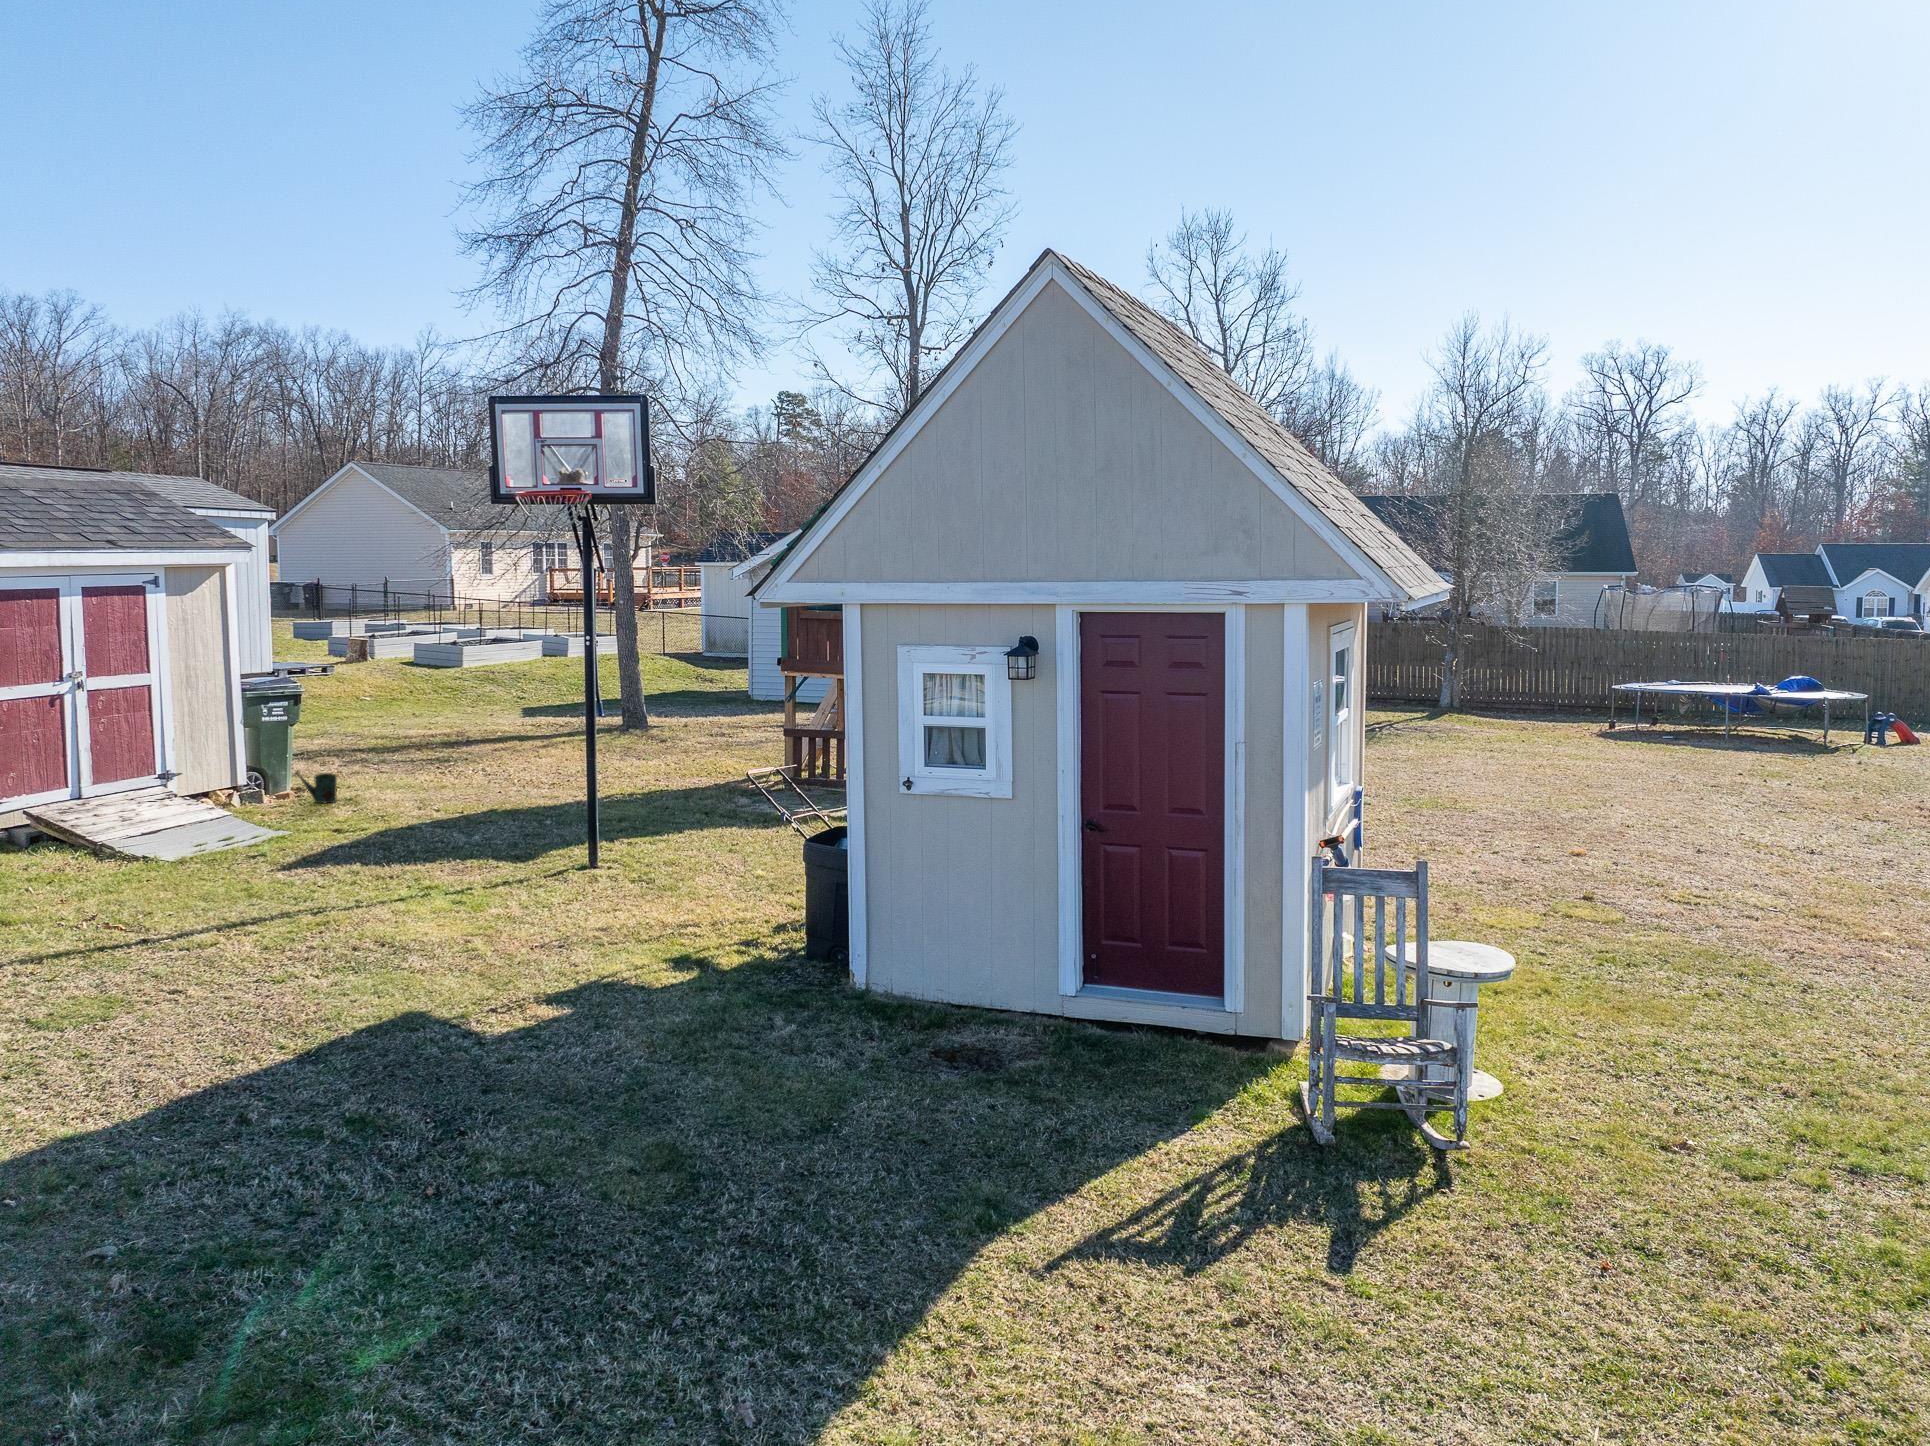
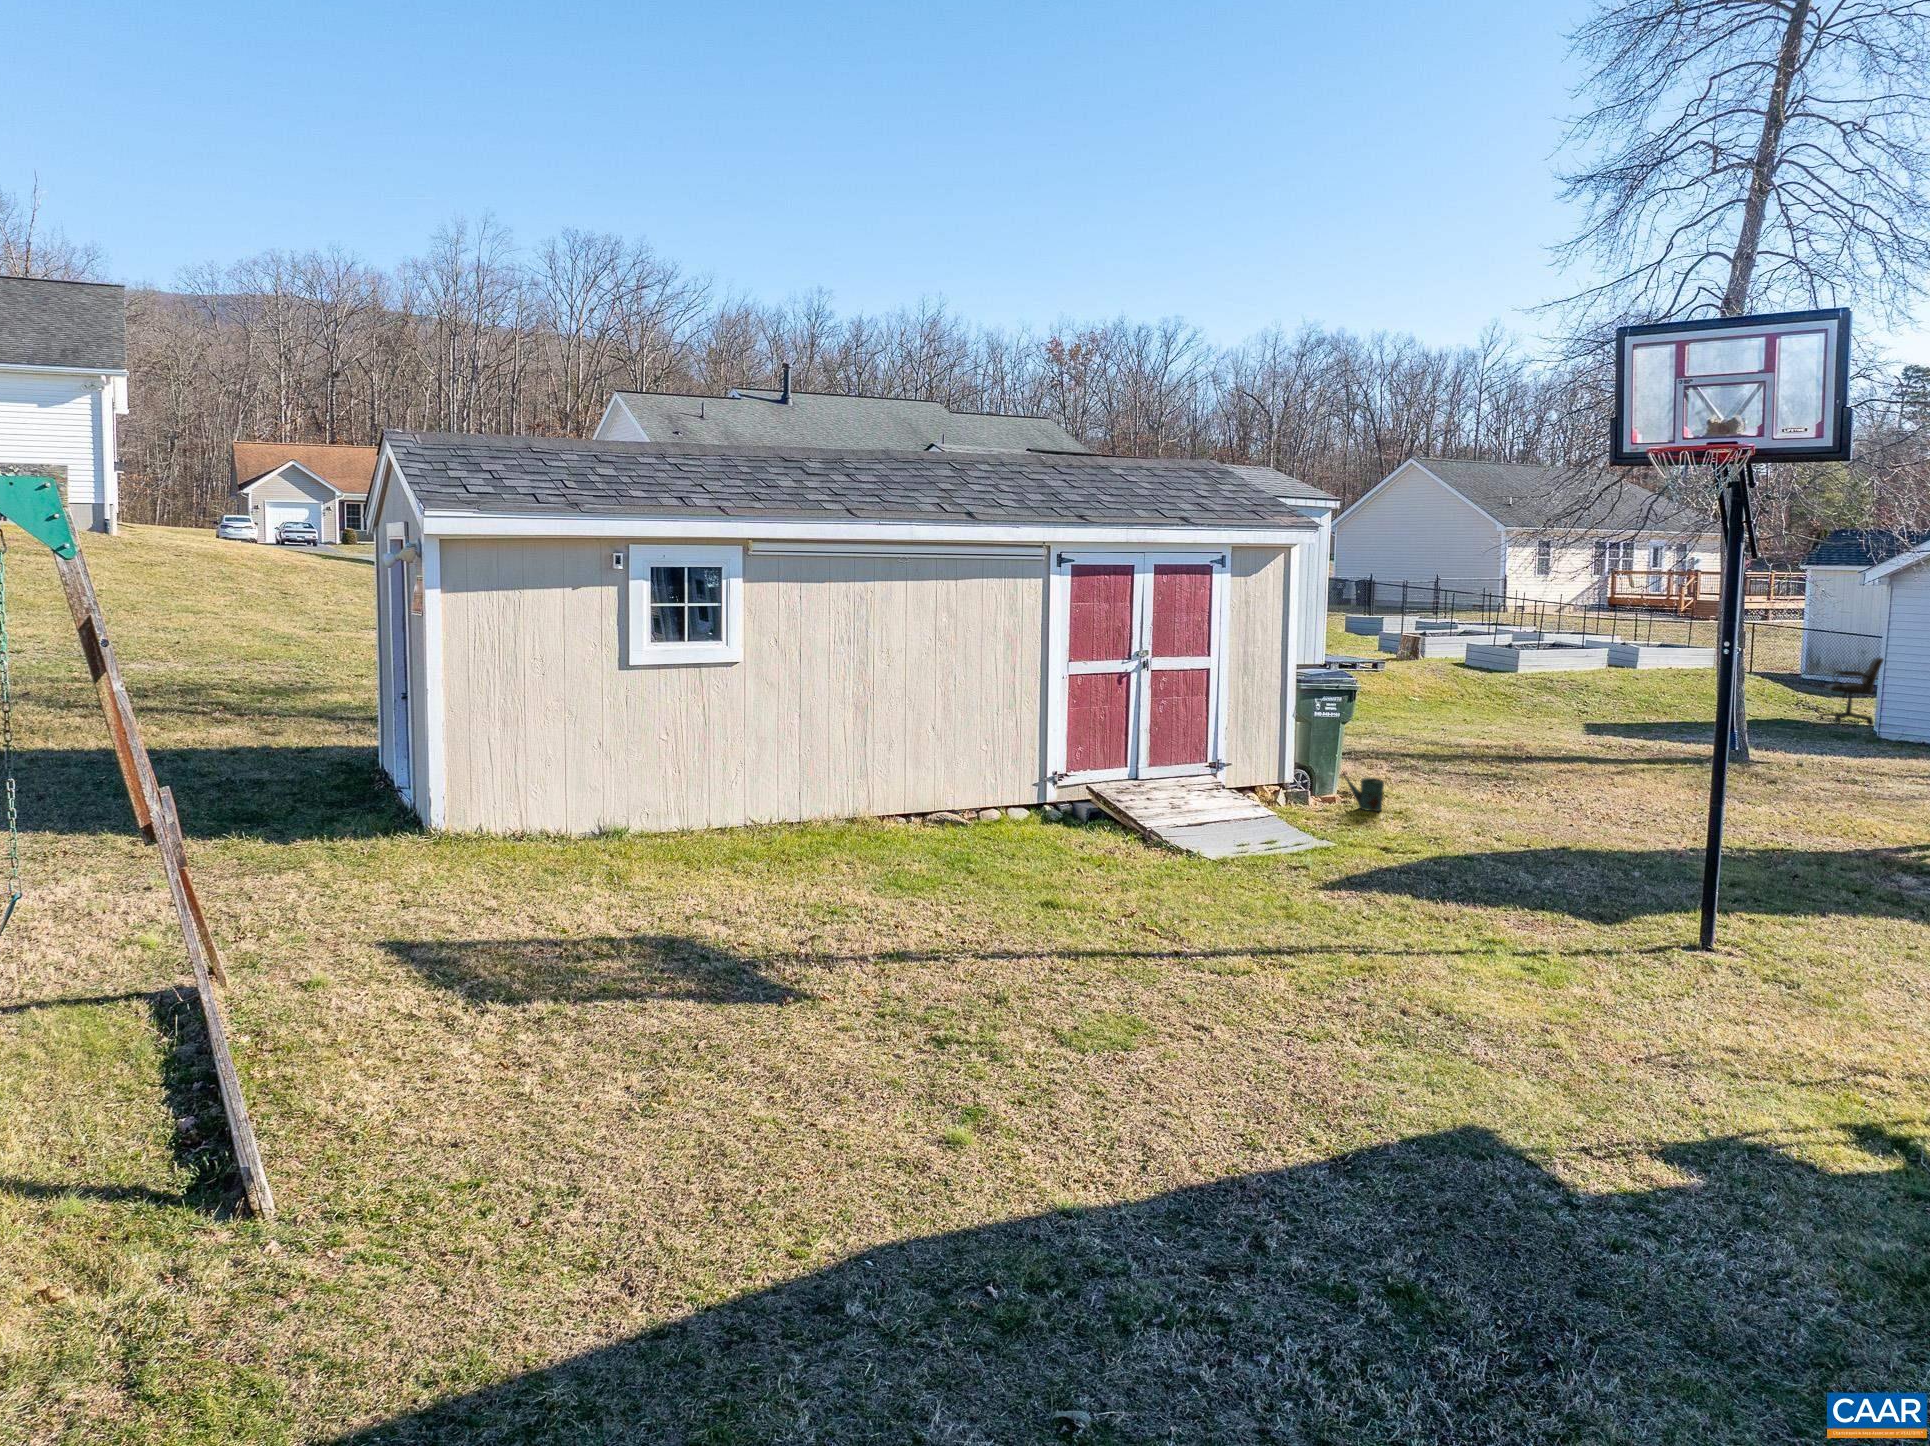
chair: none [704,639,743,693] -> present [1820,658,1883,726]

